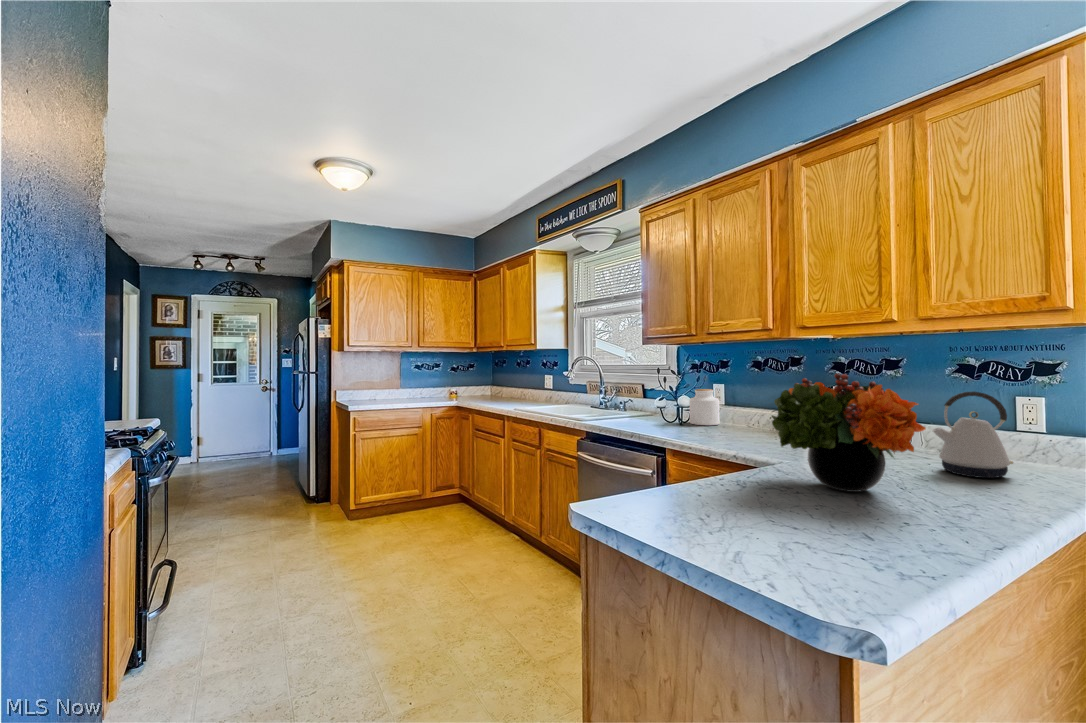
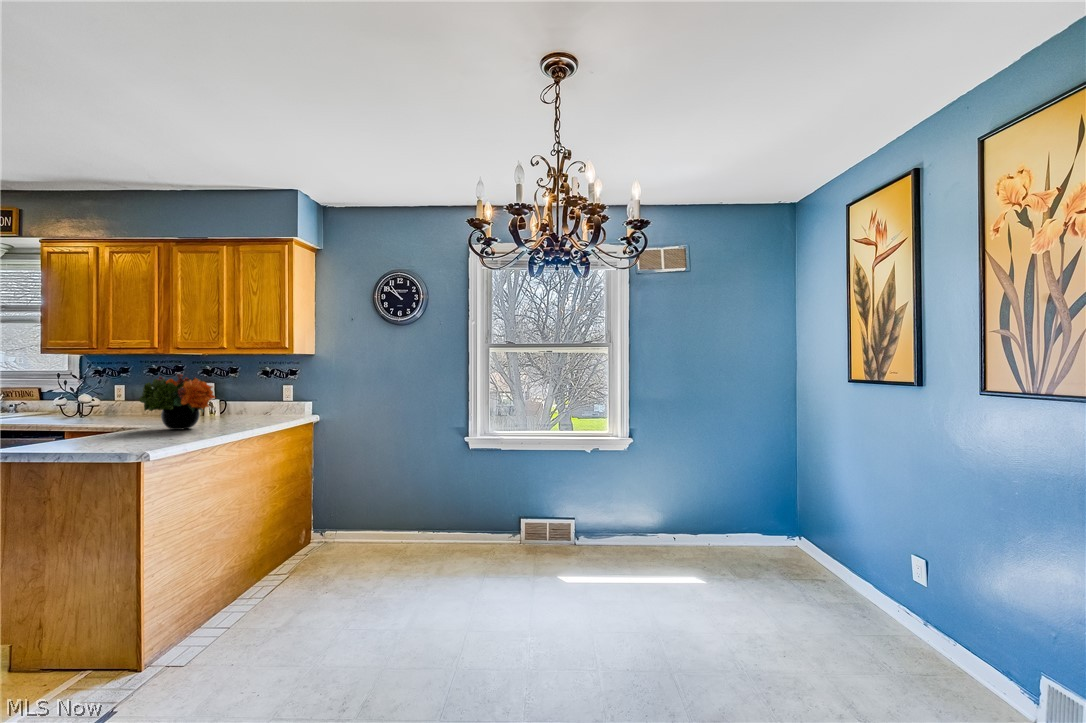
jar: present [690,389,720,425] -> none [91,389,119,416]
kettle: present [932,391,1013,478] -> none [236,383,270,421]

